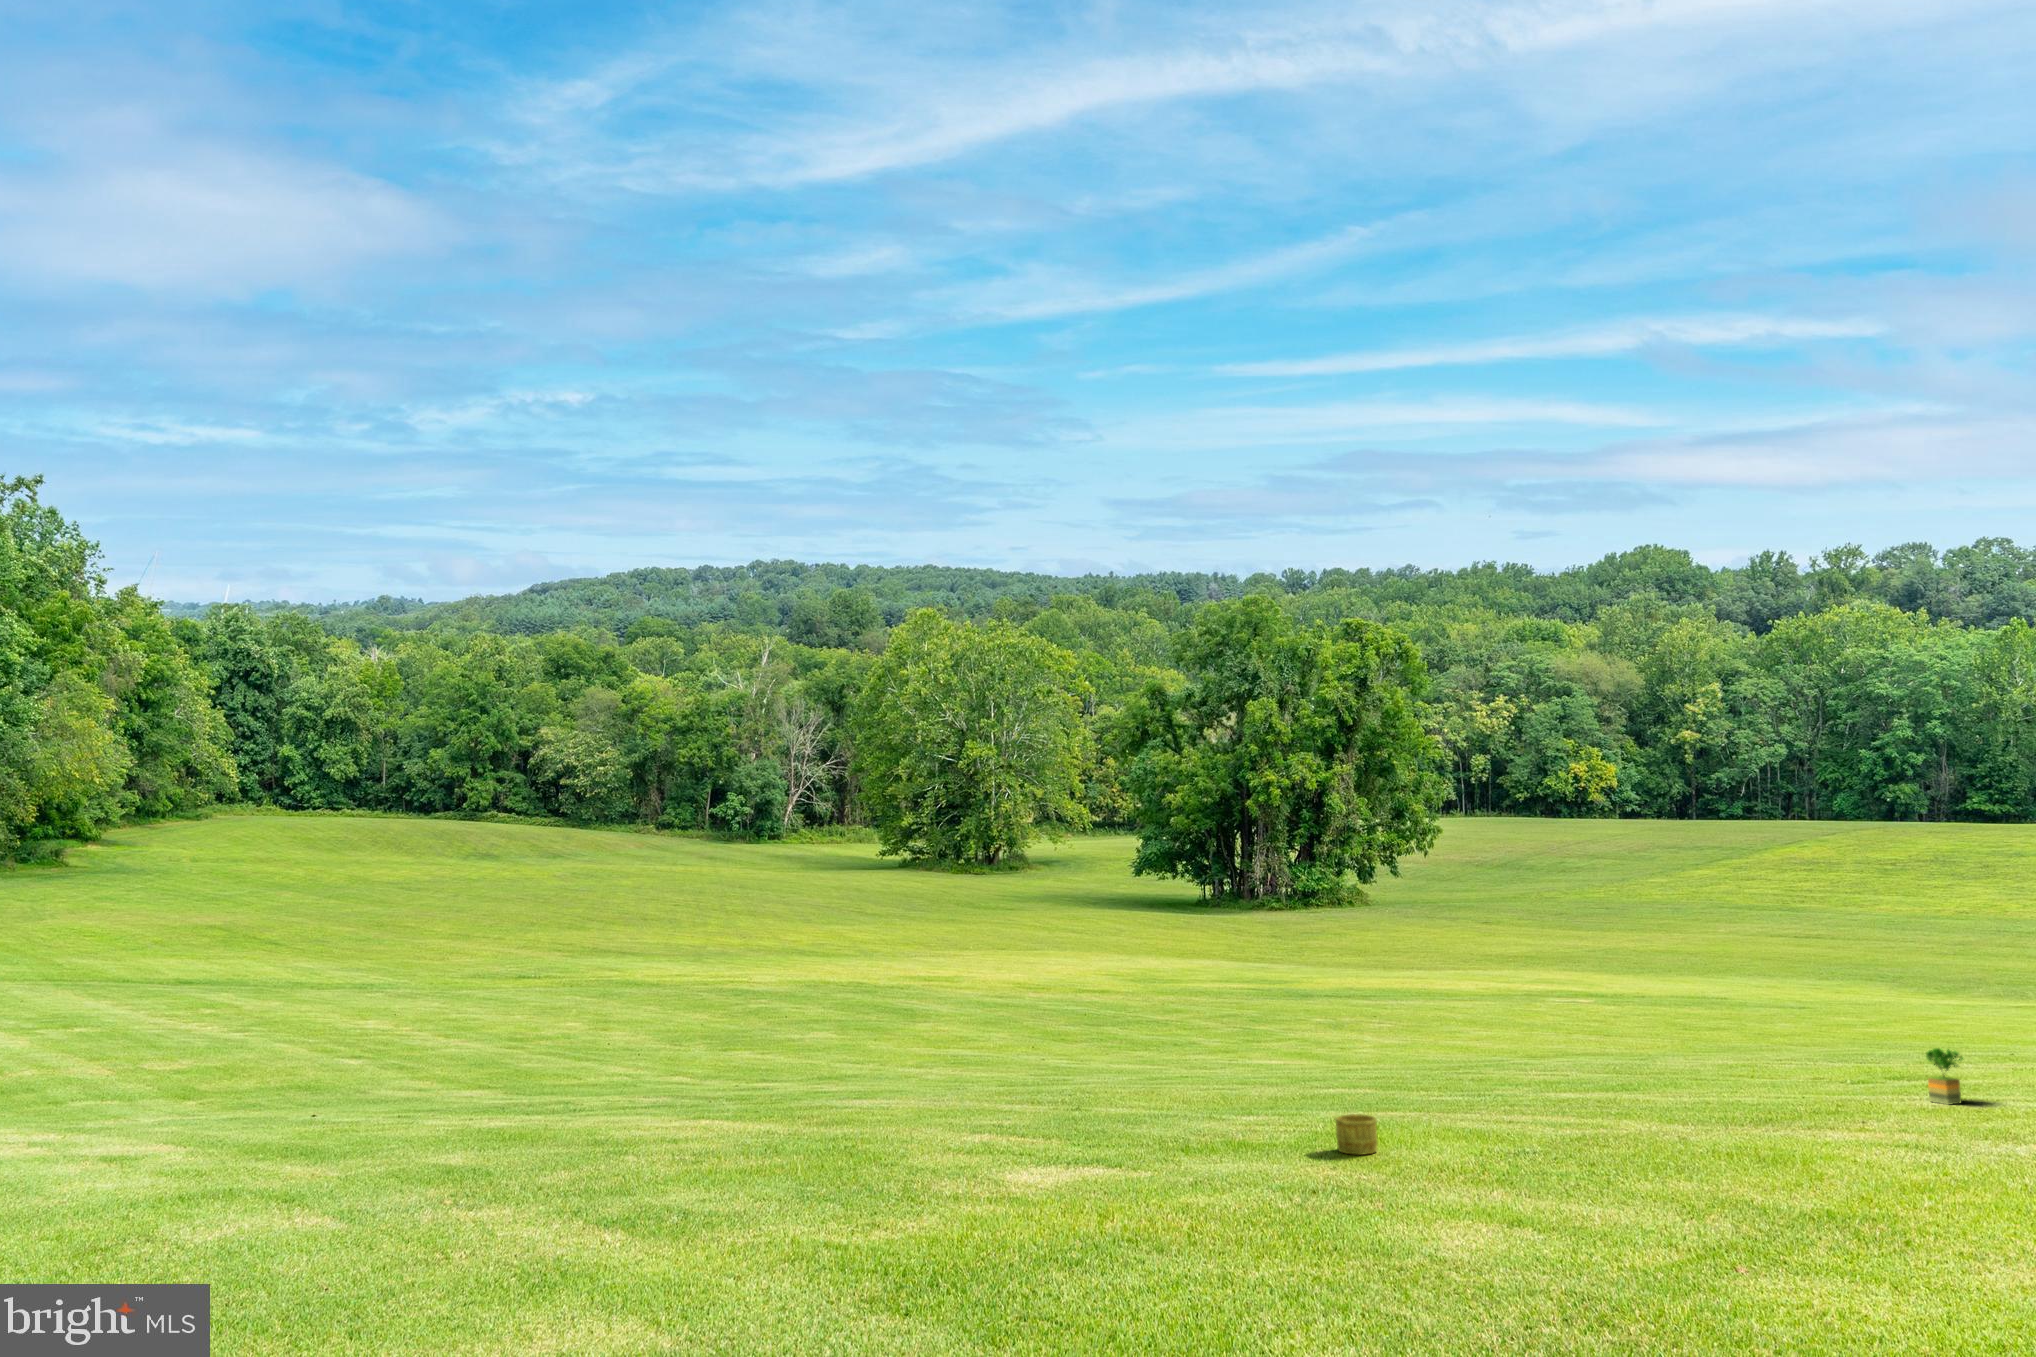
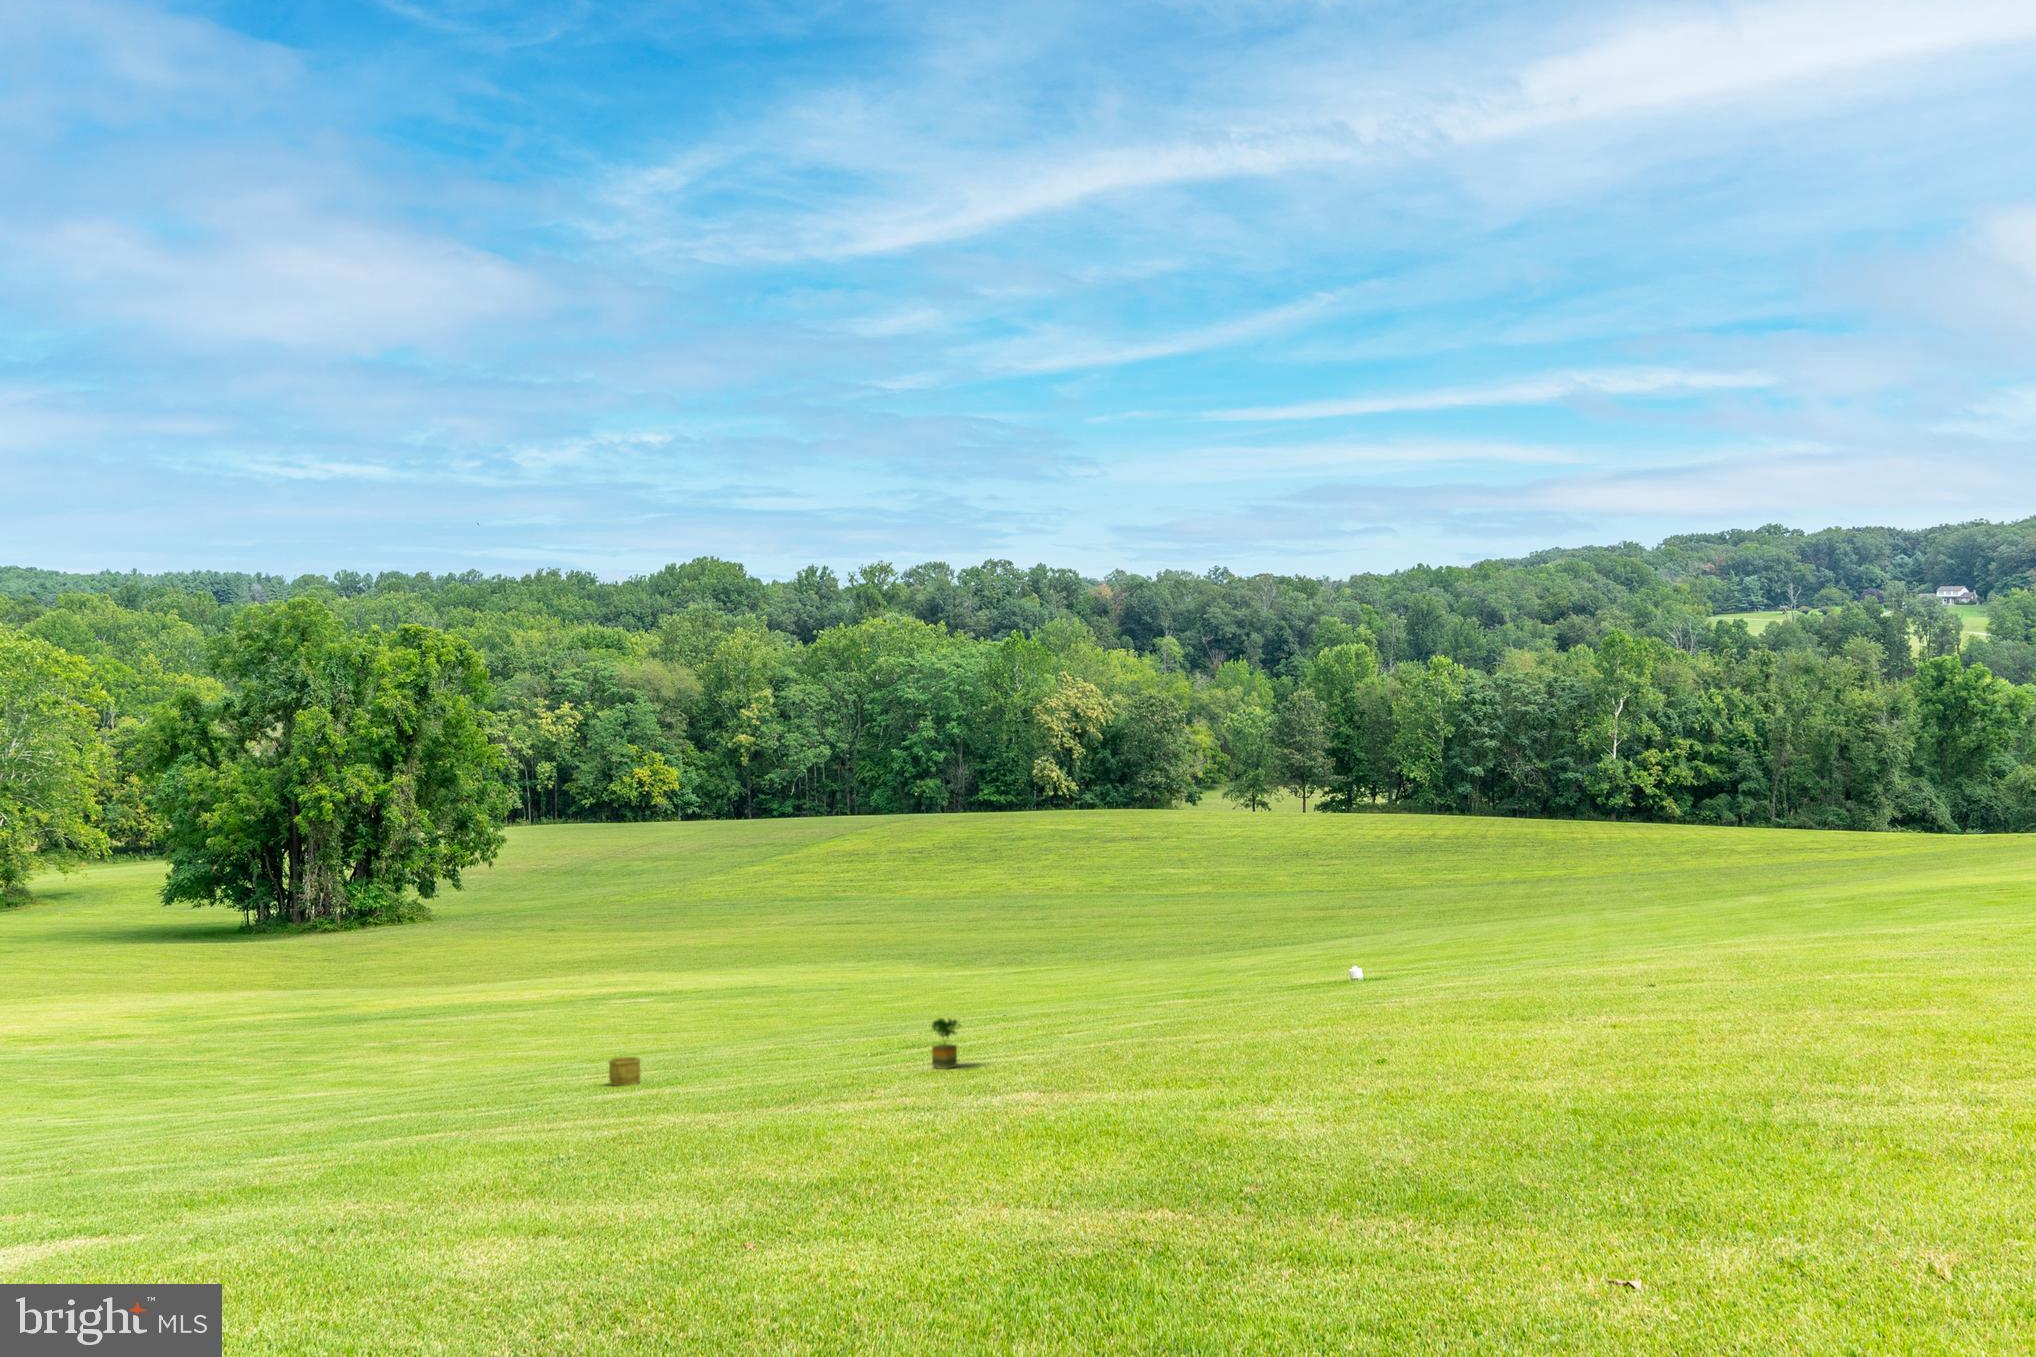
wooden bucket: present [1335,1114,1377,1155] -> present [609,1057,640,1086]

